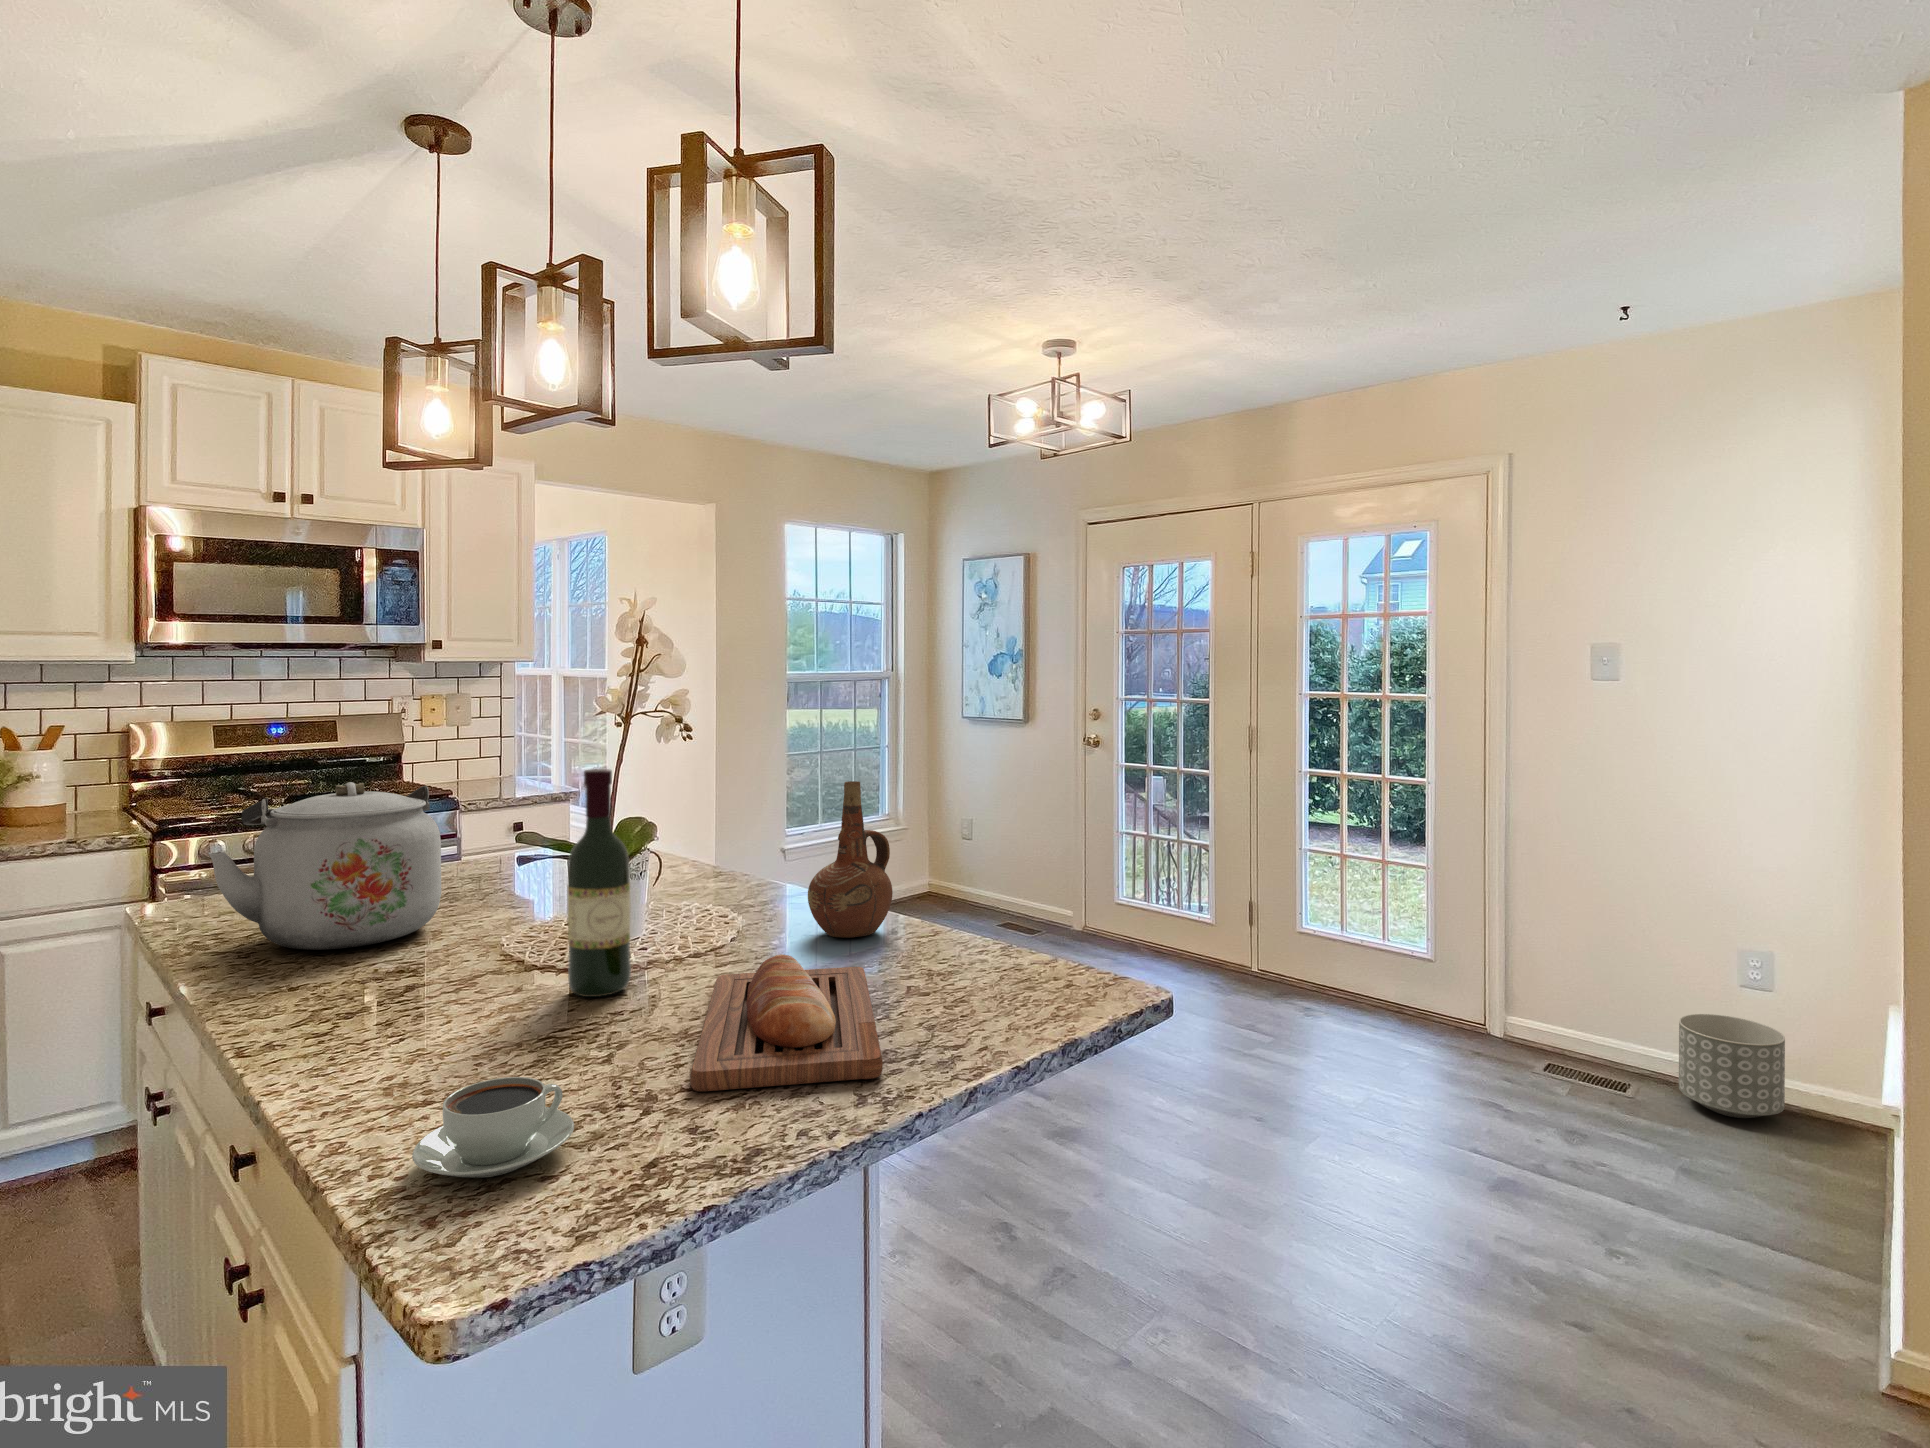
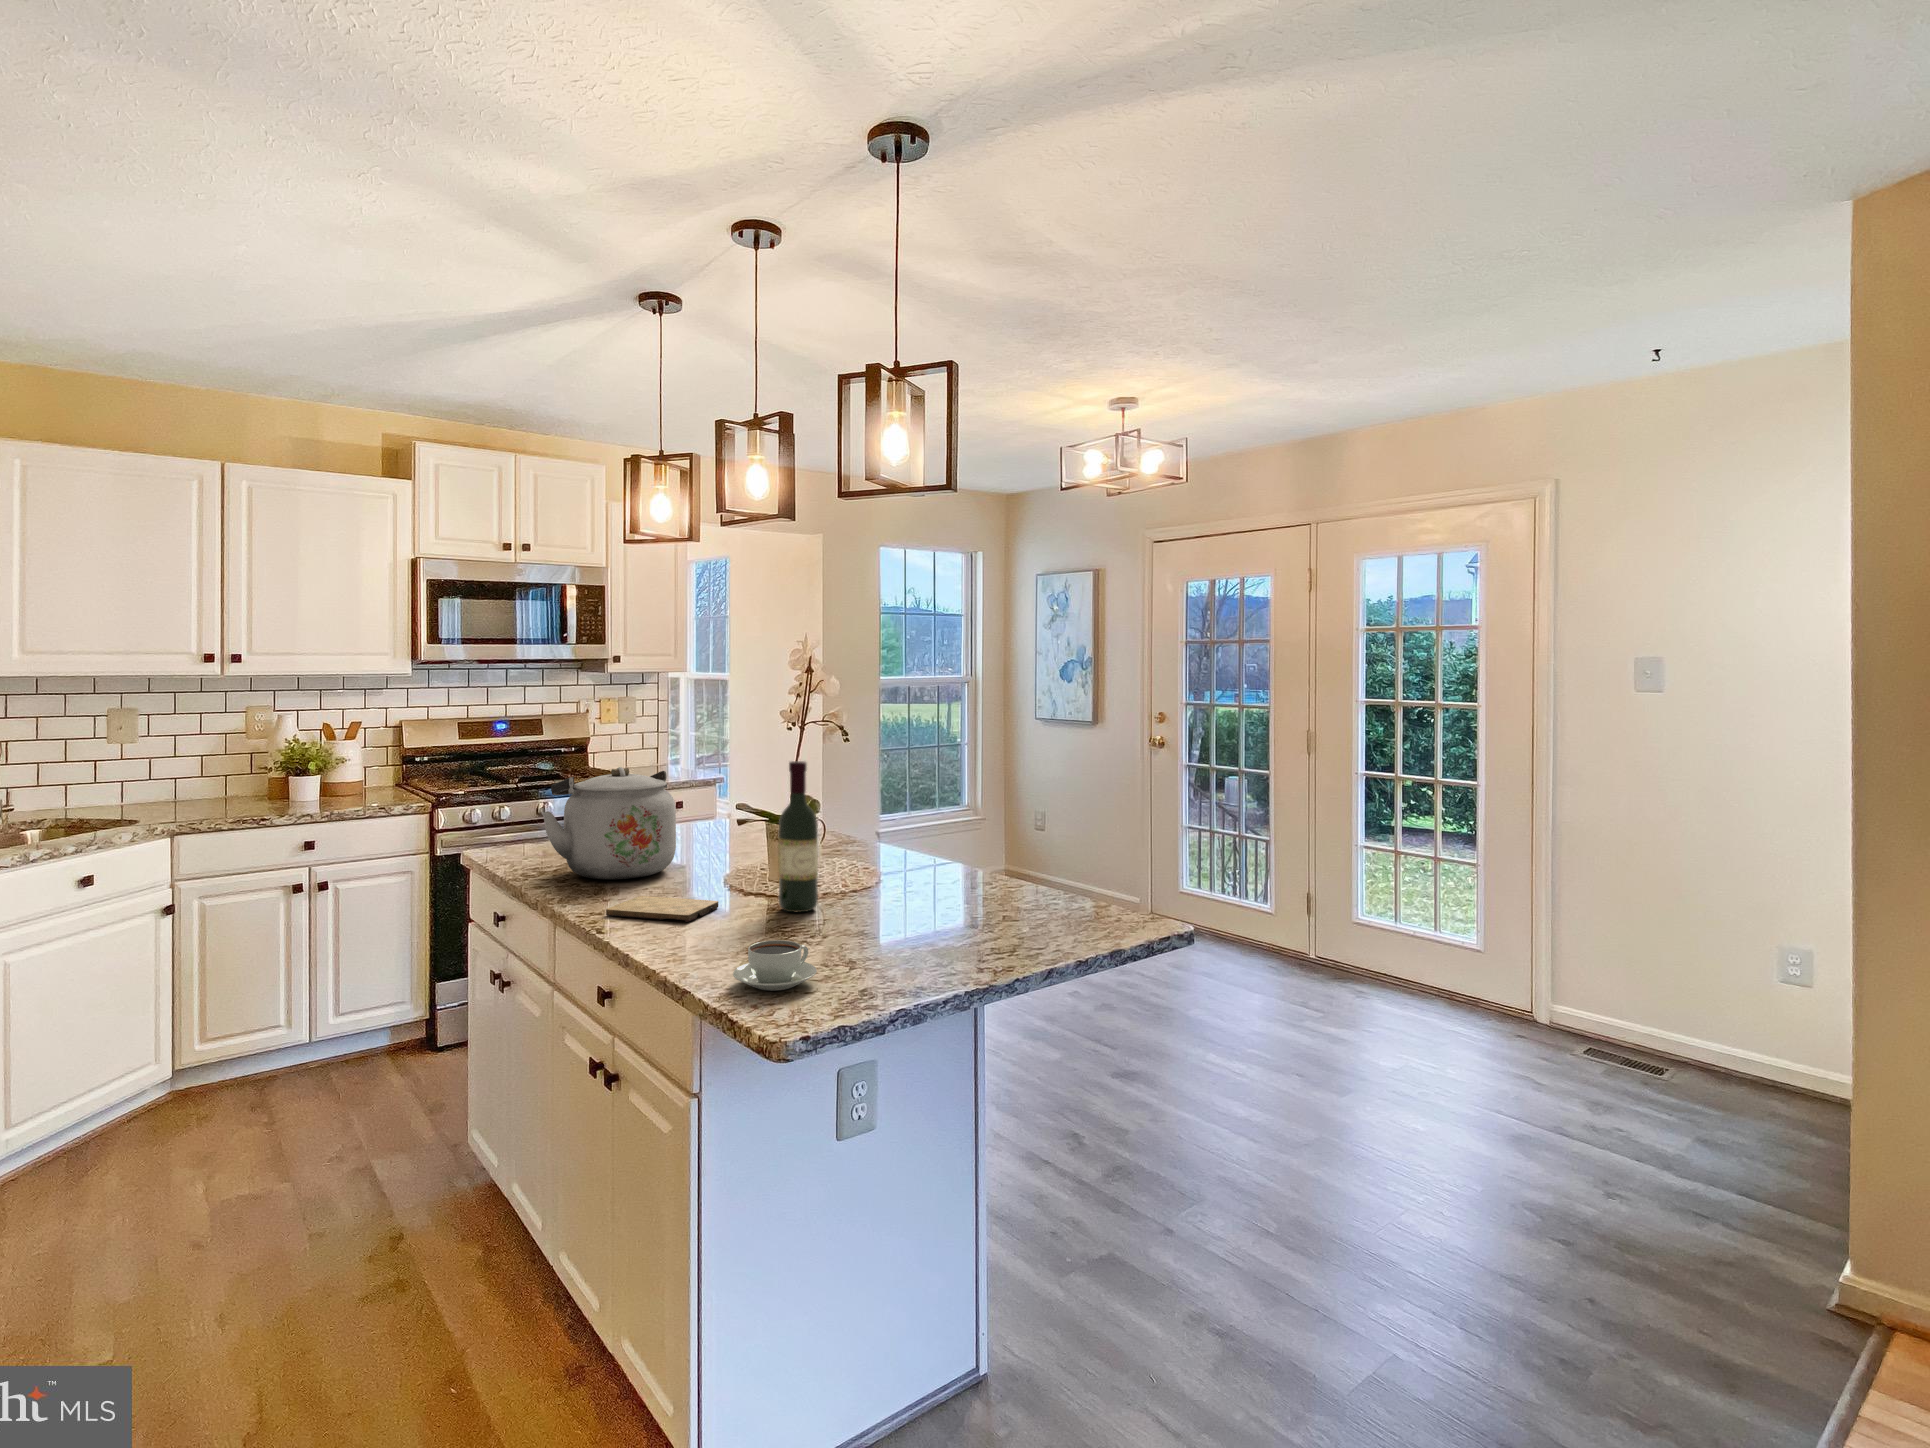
ceramic pitcher: present [808,781,893,938] -> none [930,773,991,886]
bread loaf: present [690,954,883,1091] -> none [874,889,993,962]
cutting board: none [274,979,473,1026] -> present [606,896,718,922]
planter: present [1679,1014,1785,1118] -> none [1711,1007,1816,1103]

